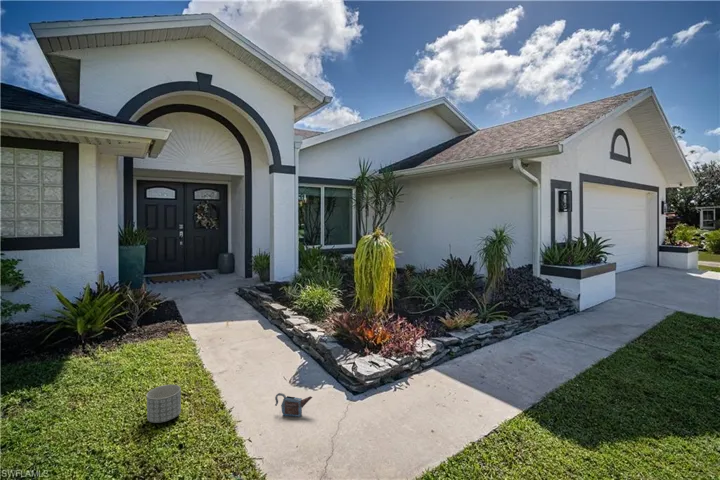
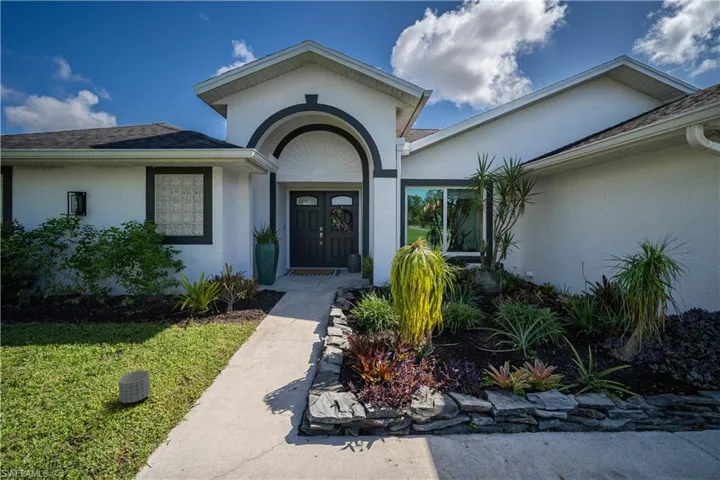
watering can: present [275,393,312,417] -> none [206,409,226,442]

